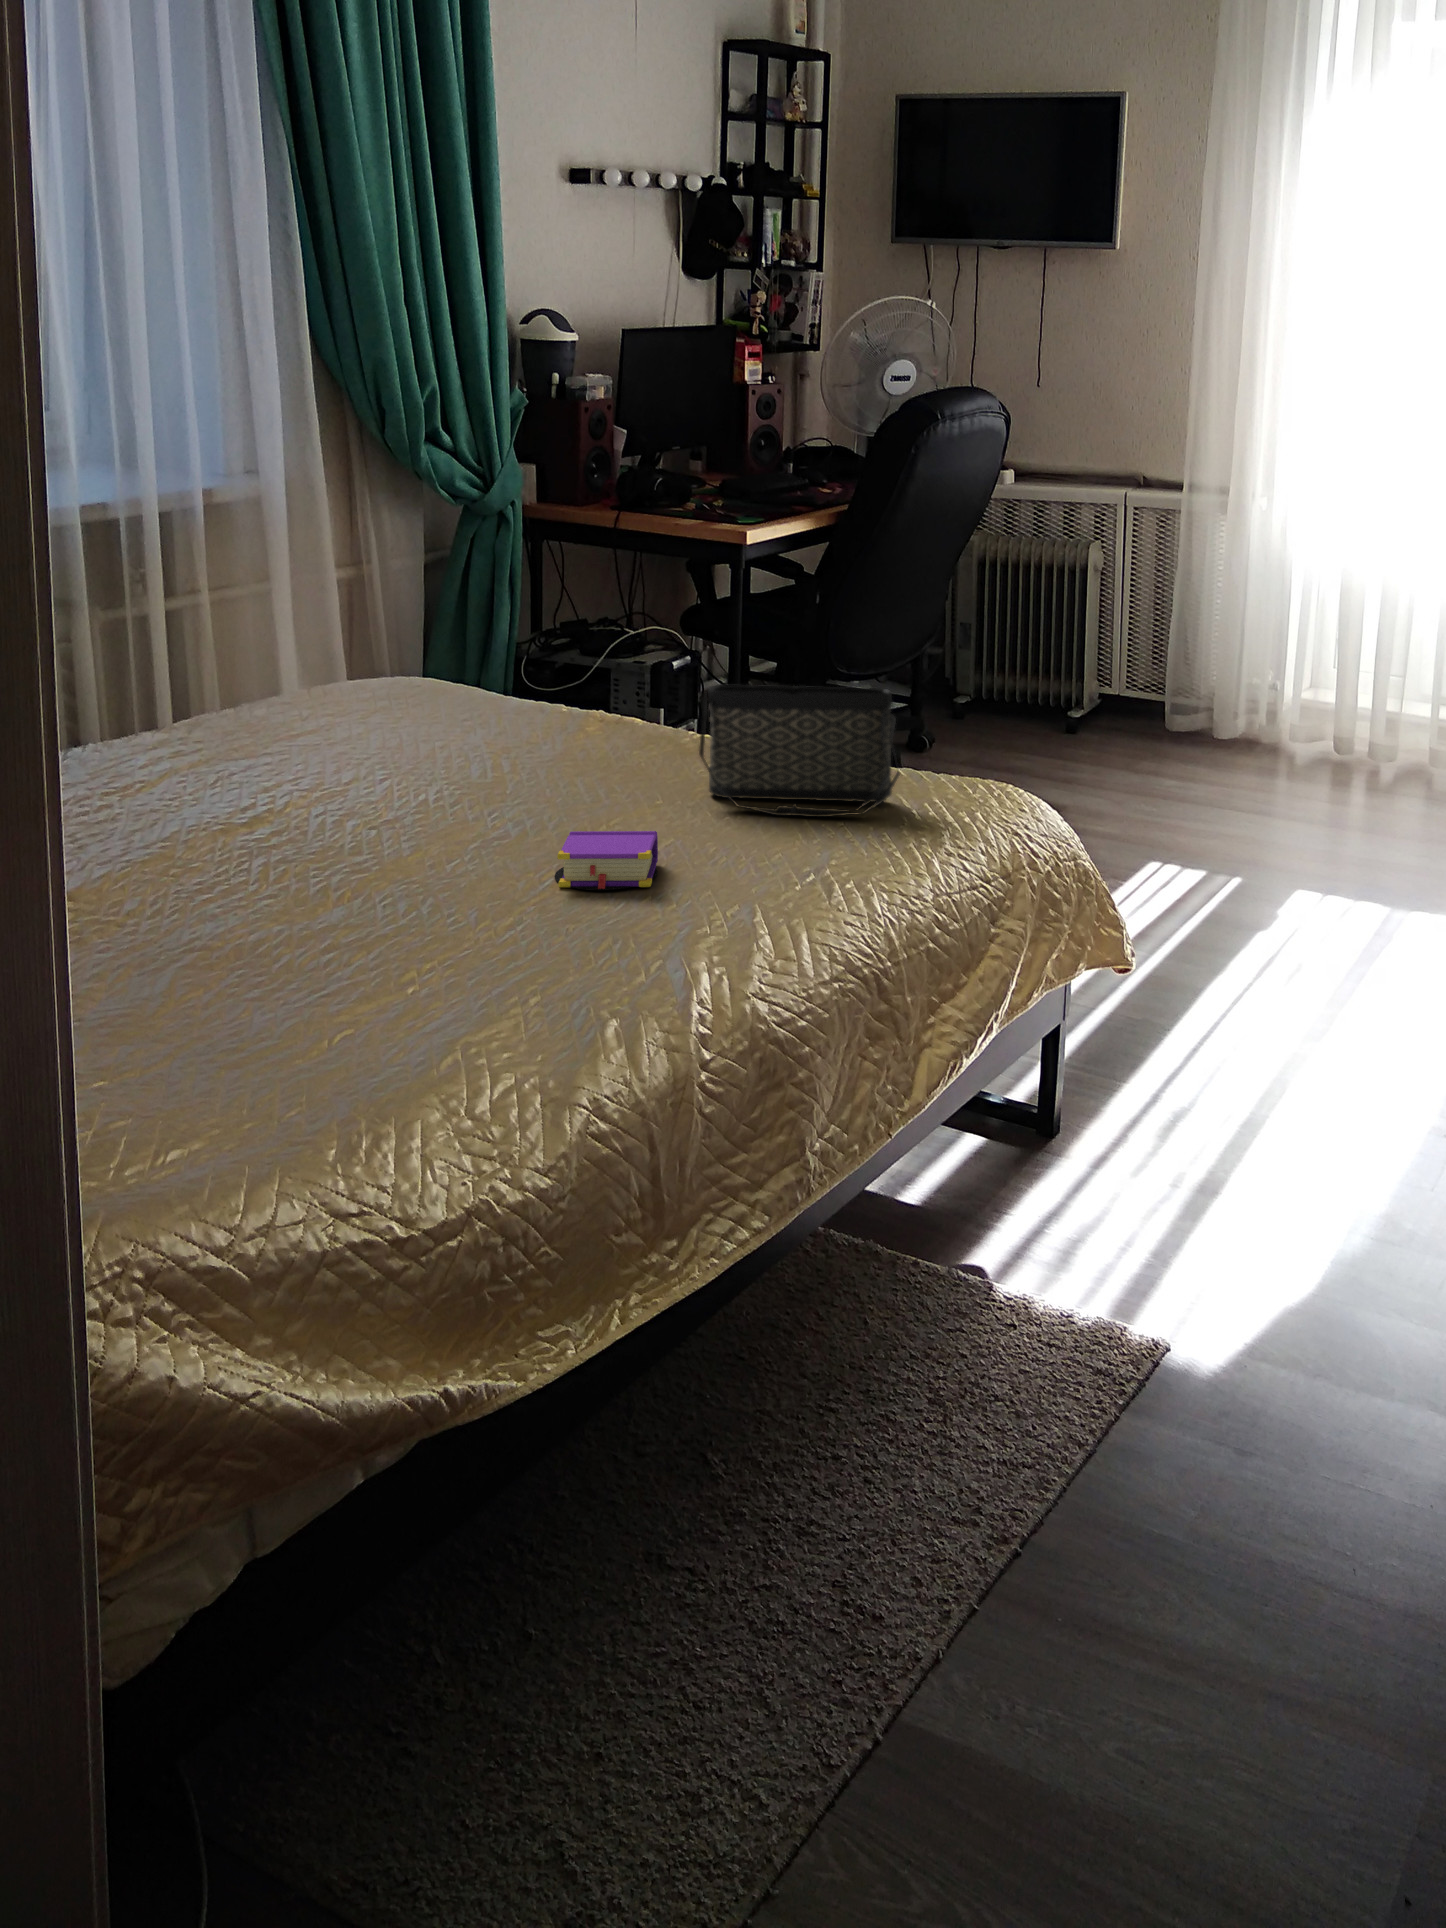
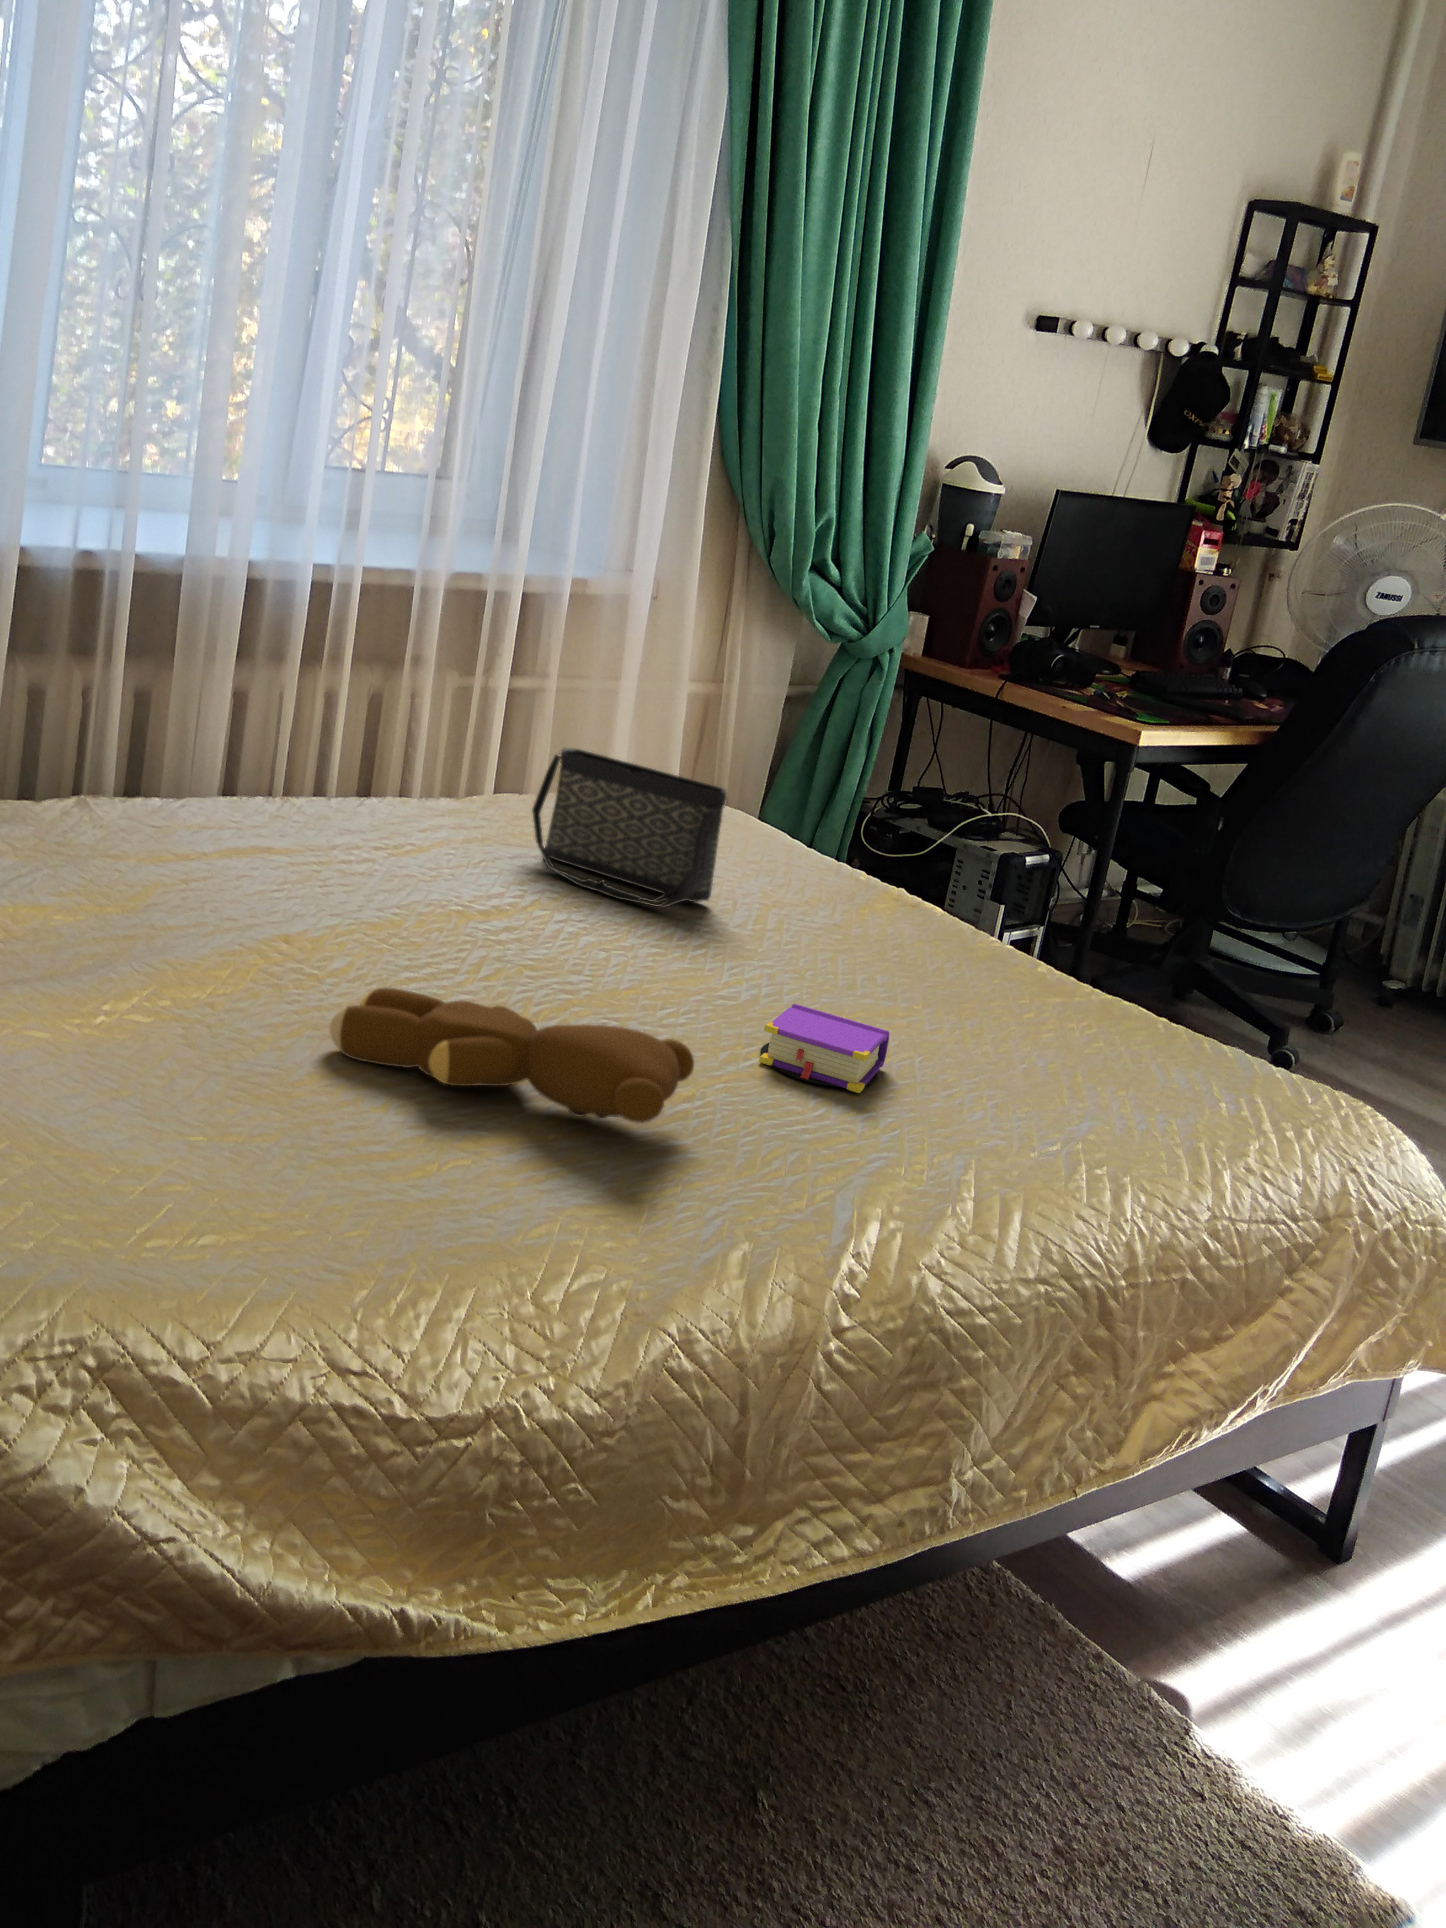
handbag: present [699,685,900,817] -> present [532,748,727,908]
teddy bear: none [177,882,524,986] -> present [329,988,694,1123]

